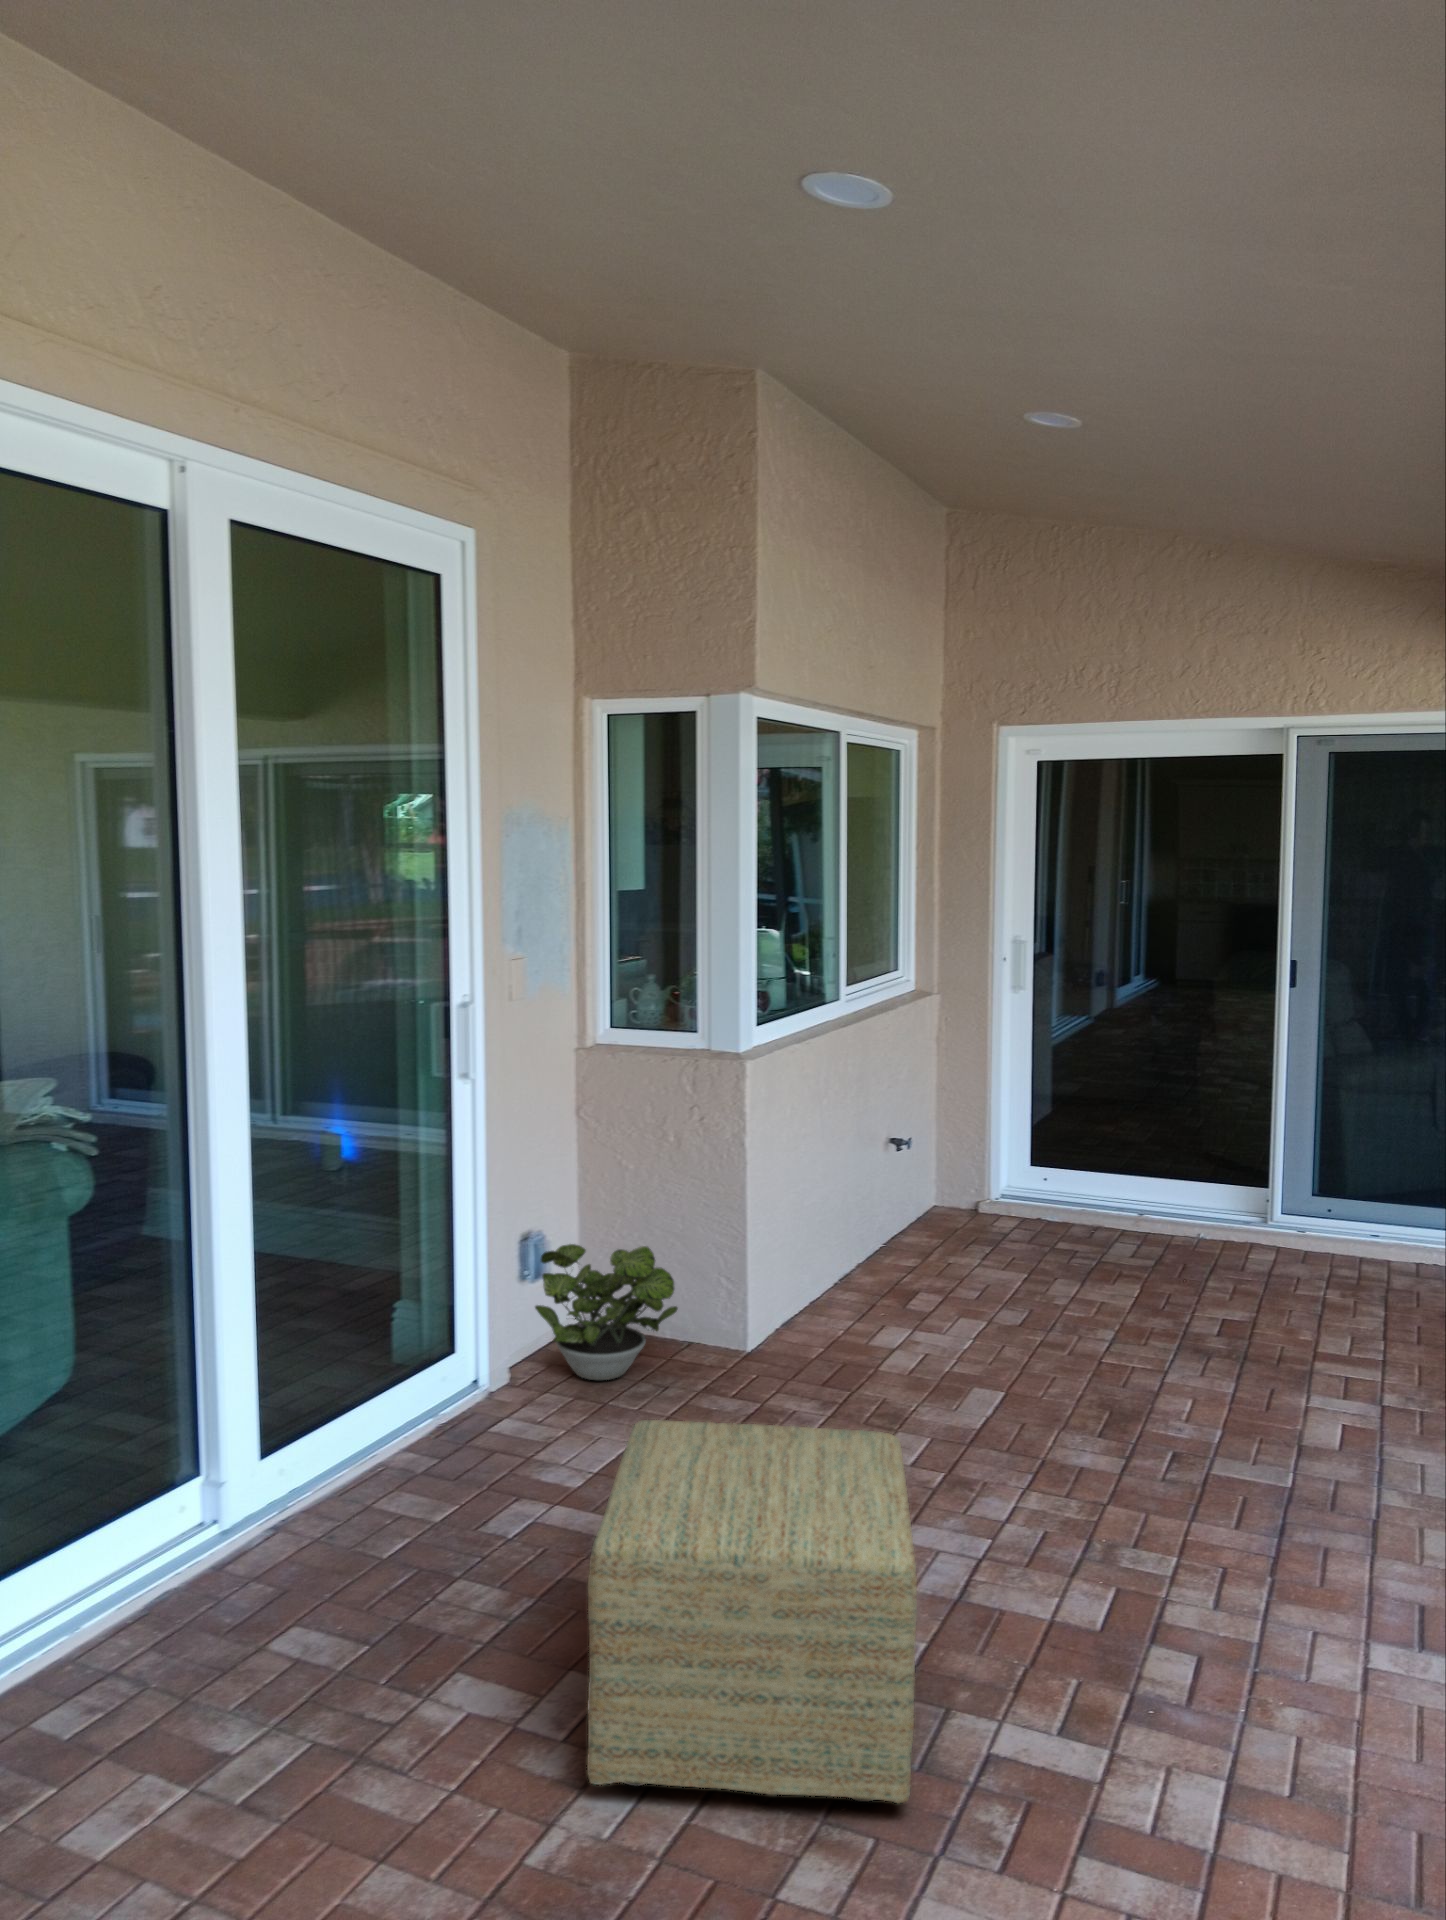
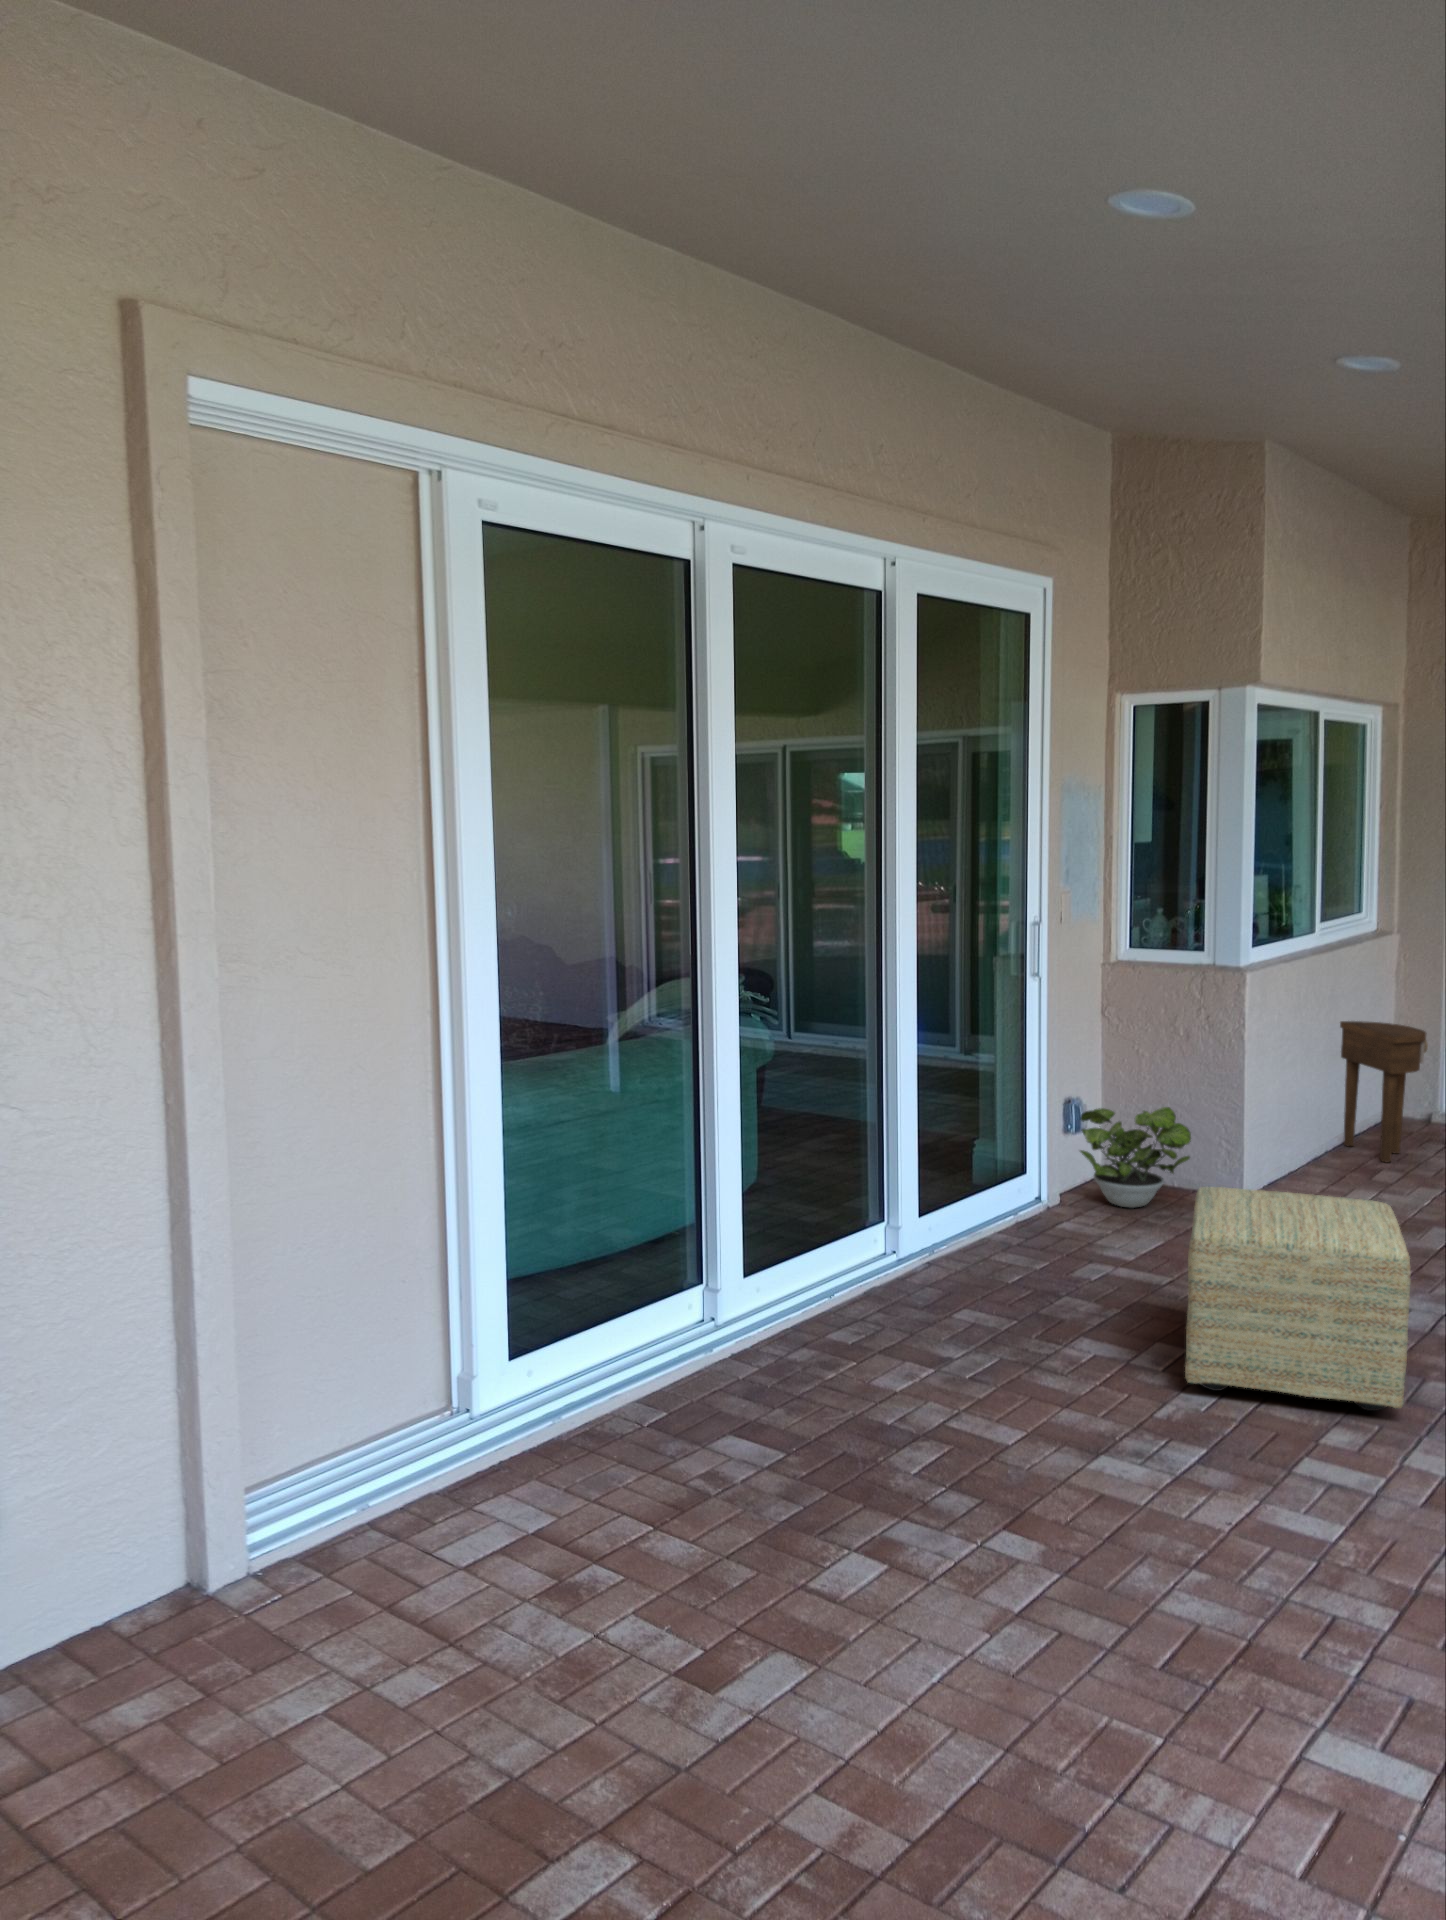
side table: none [872,1105,968,1278] -> present [1340,1021,1428,1162]

